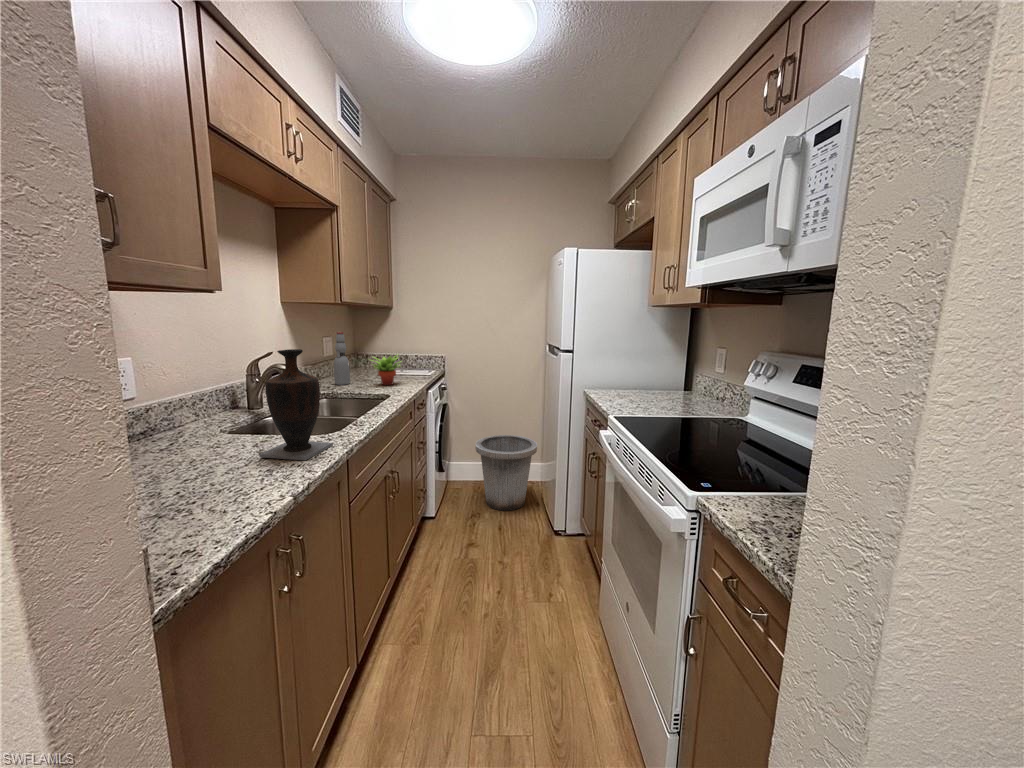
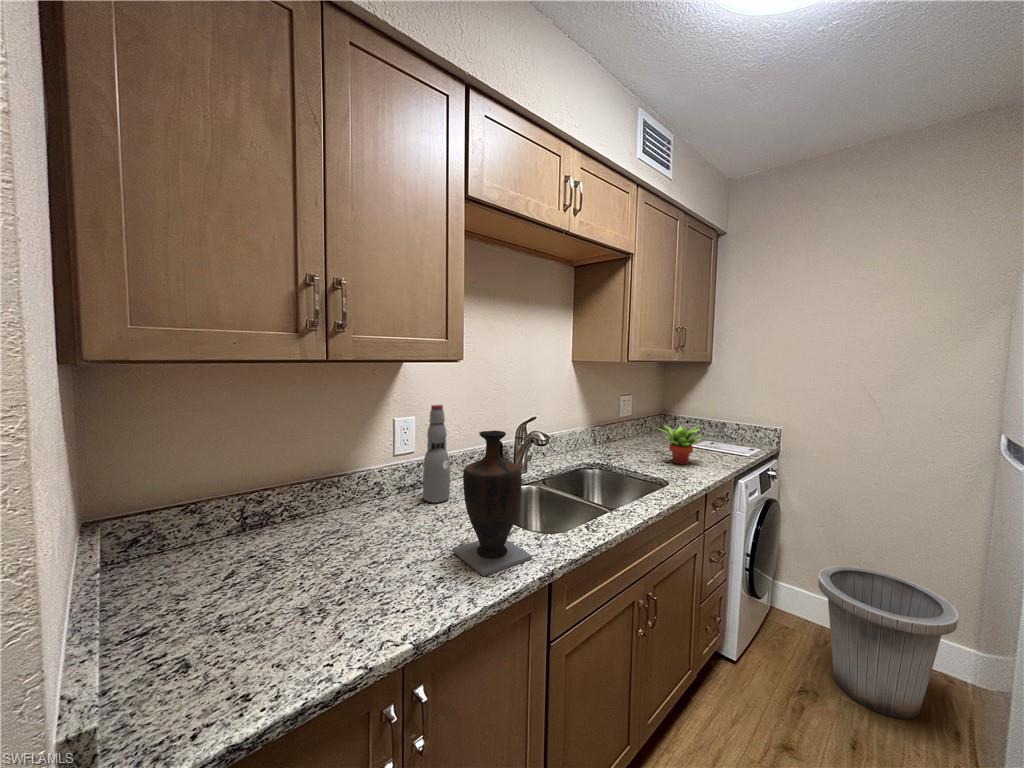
bottle: present [334,332,350,385] -> present [423,405,450,502]

